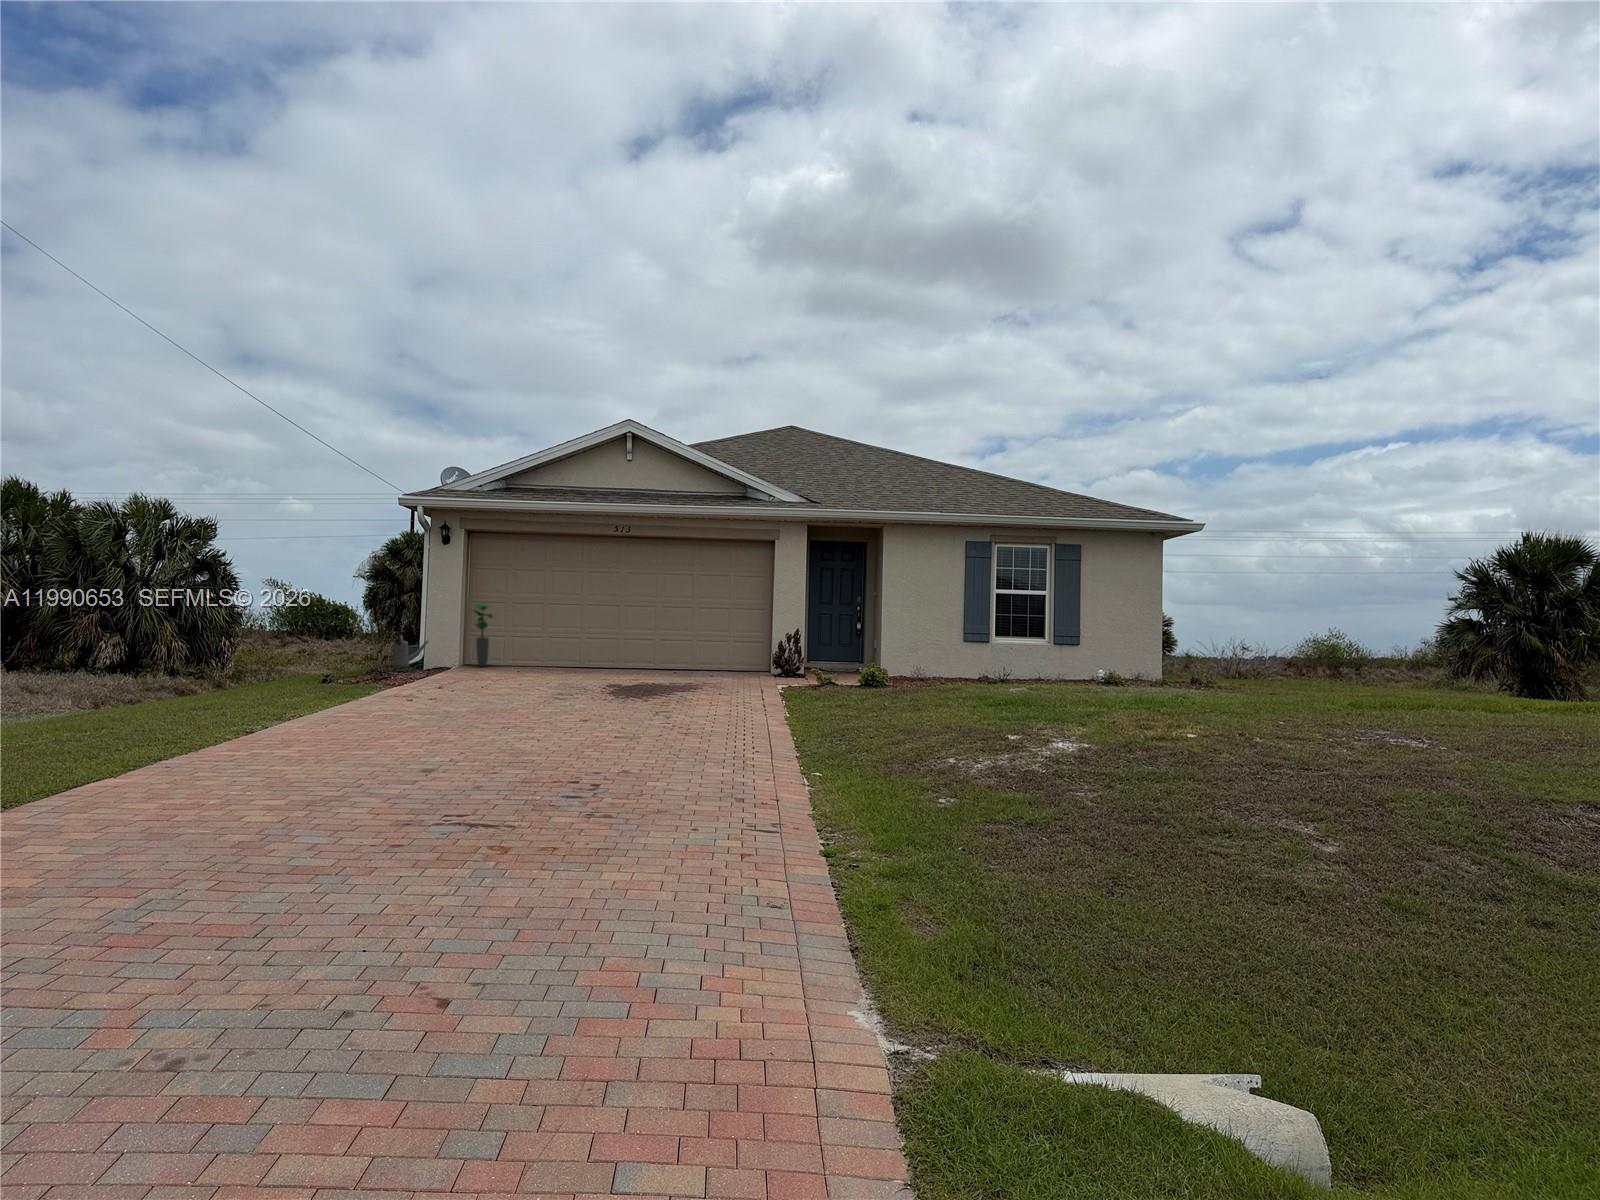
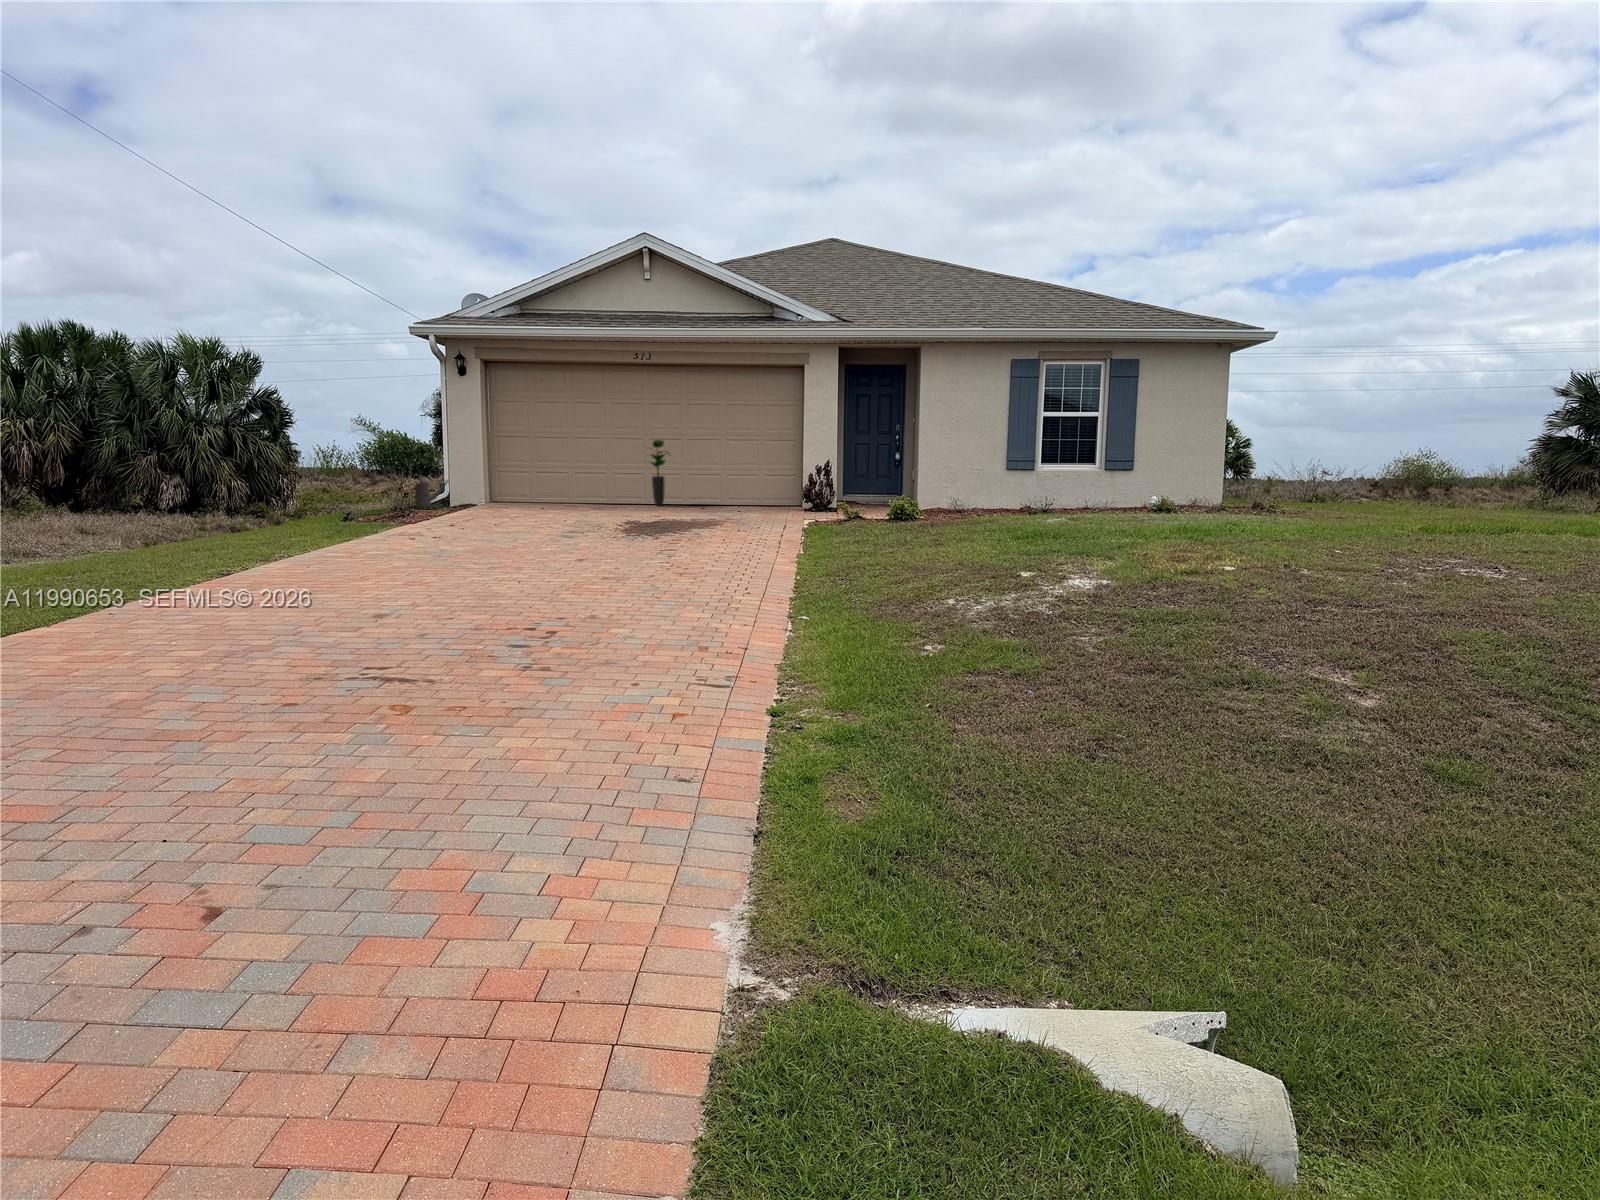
potted plant: present [473,603,493,667] -> present [651,440,665,506]

